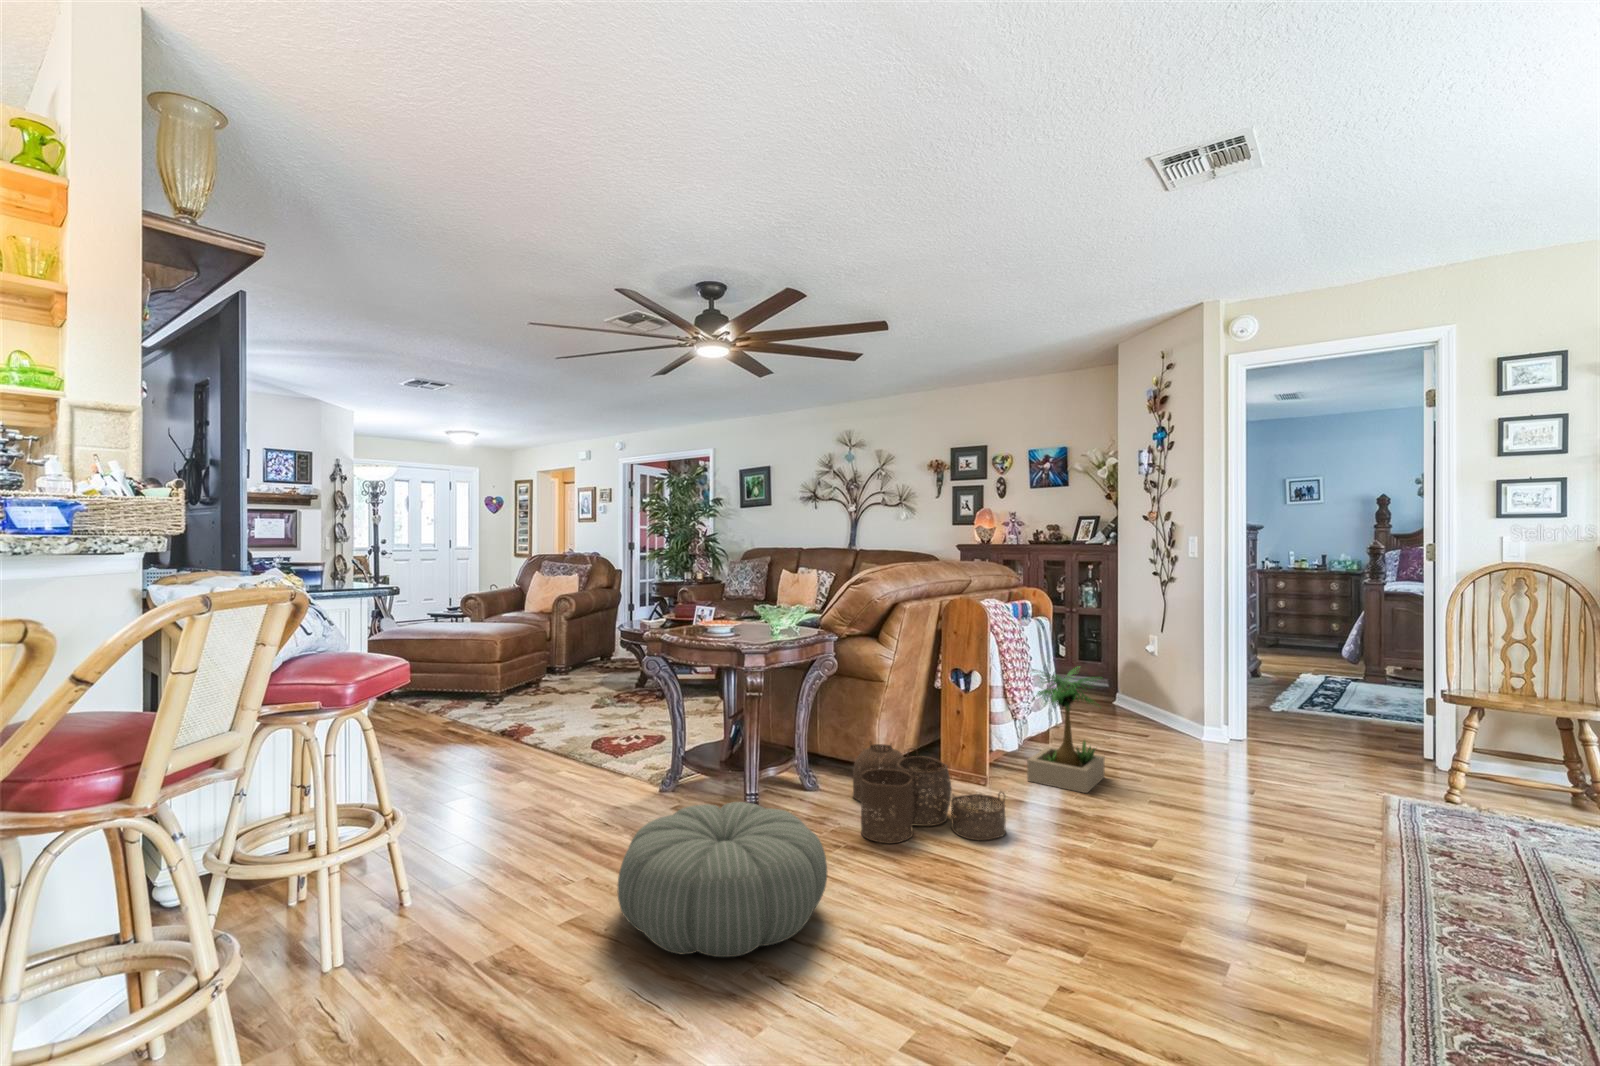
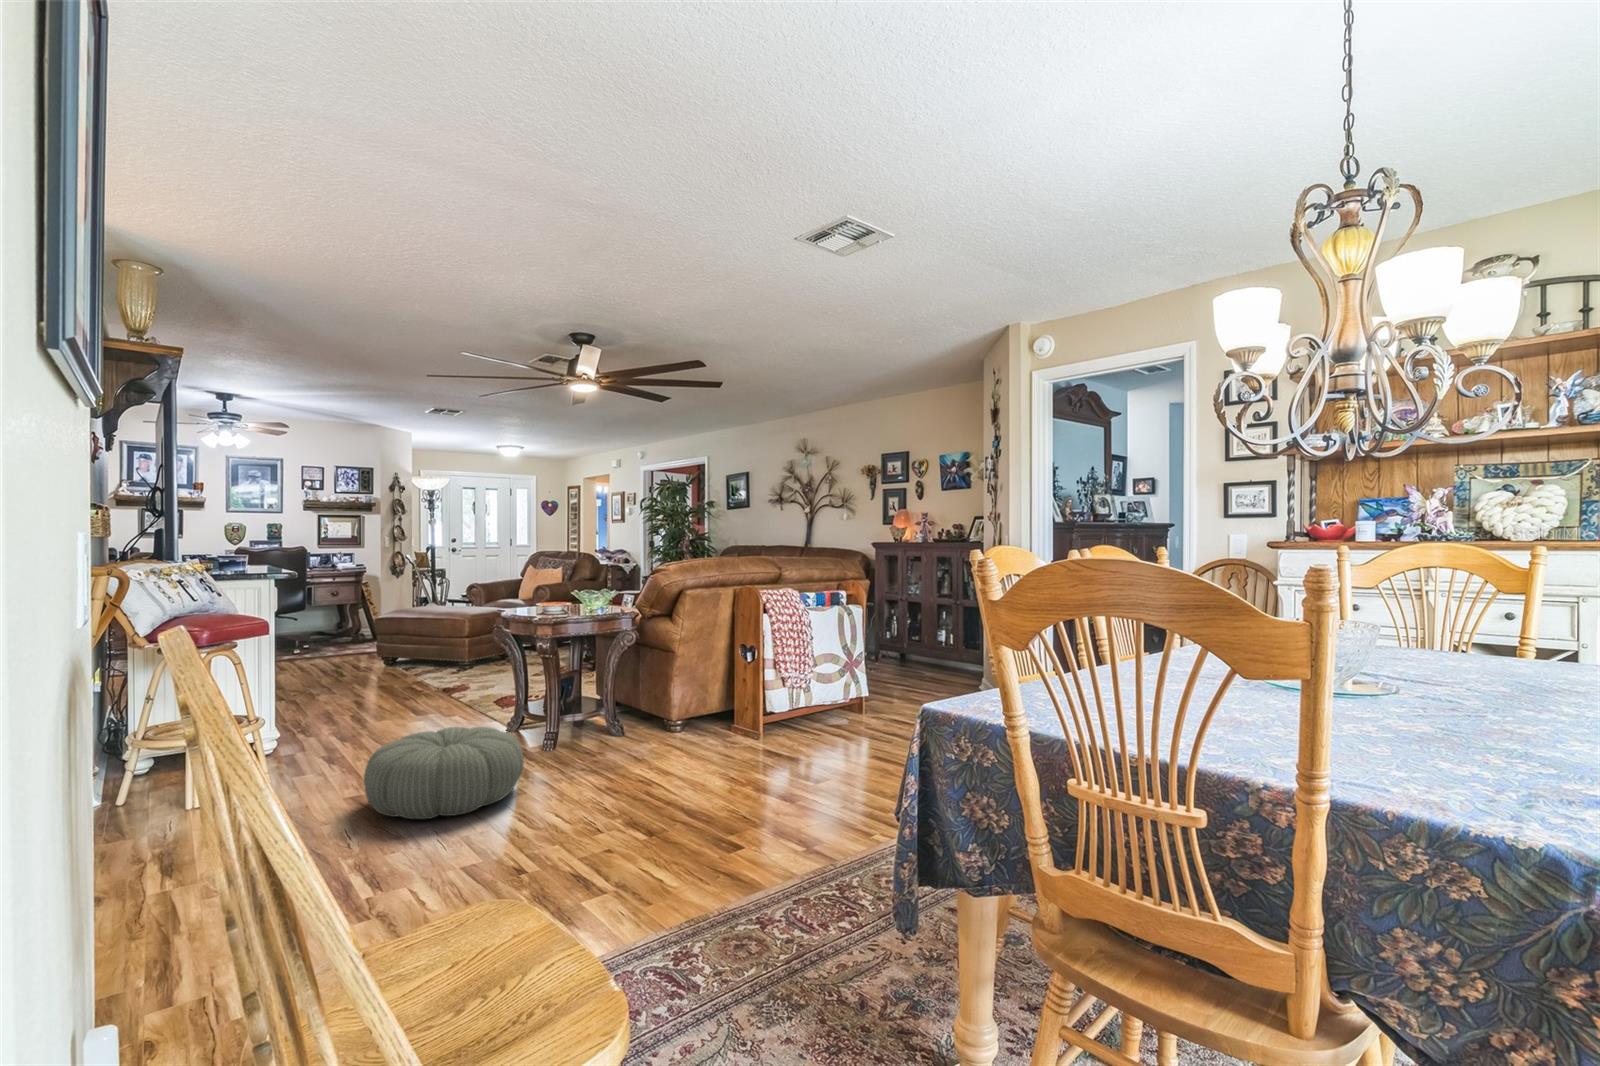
potted plant: present [1027,666,1105,793] -> none [794,643,862,747]
woven basket: present [853,741,1006,843] -> none [608,697,720,771]

